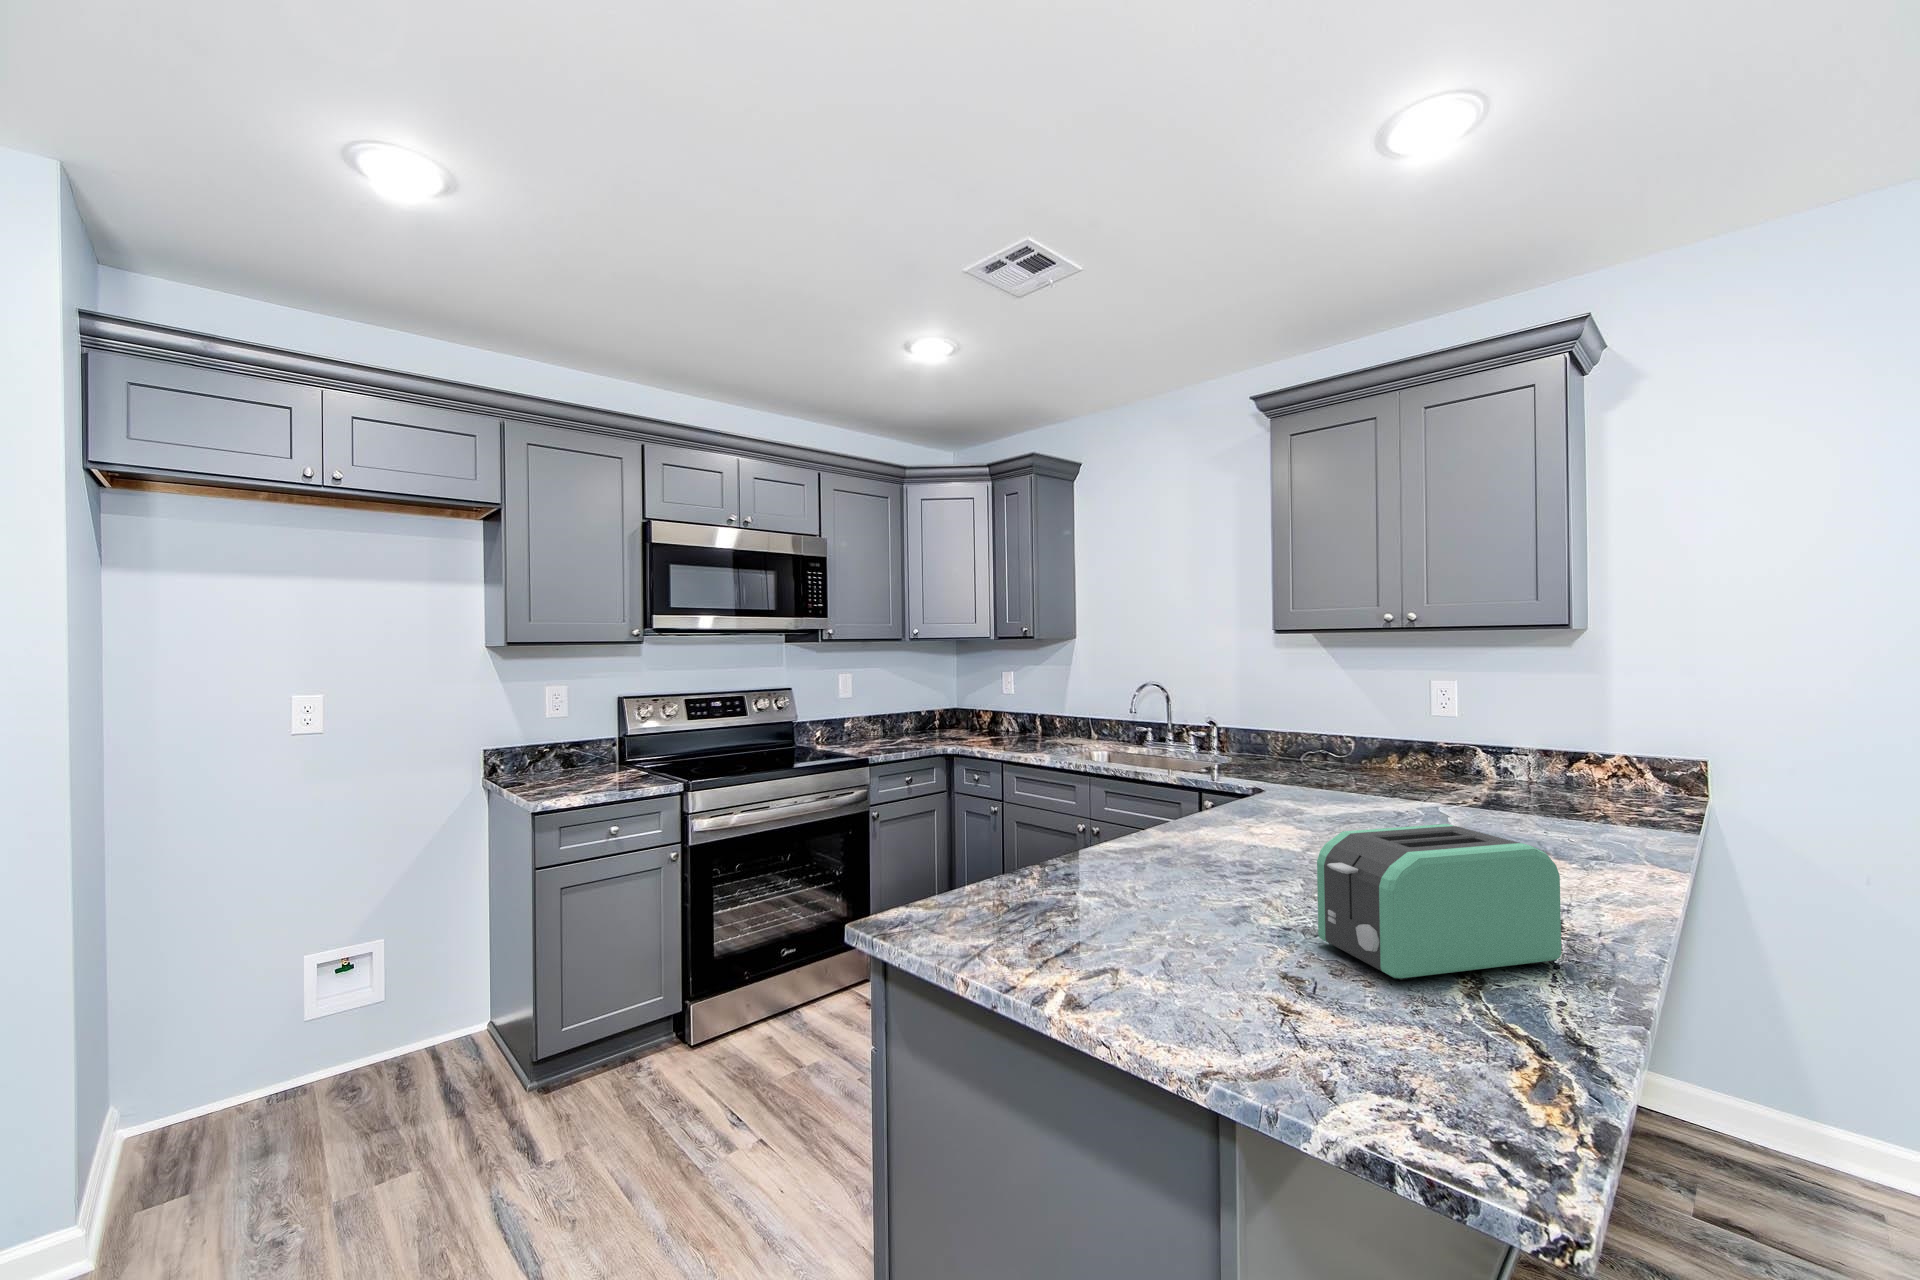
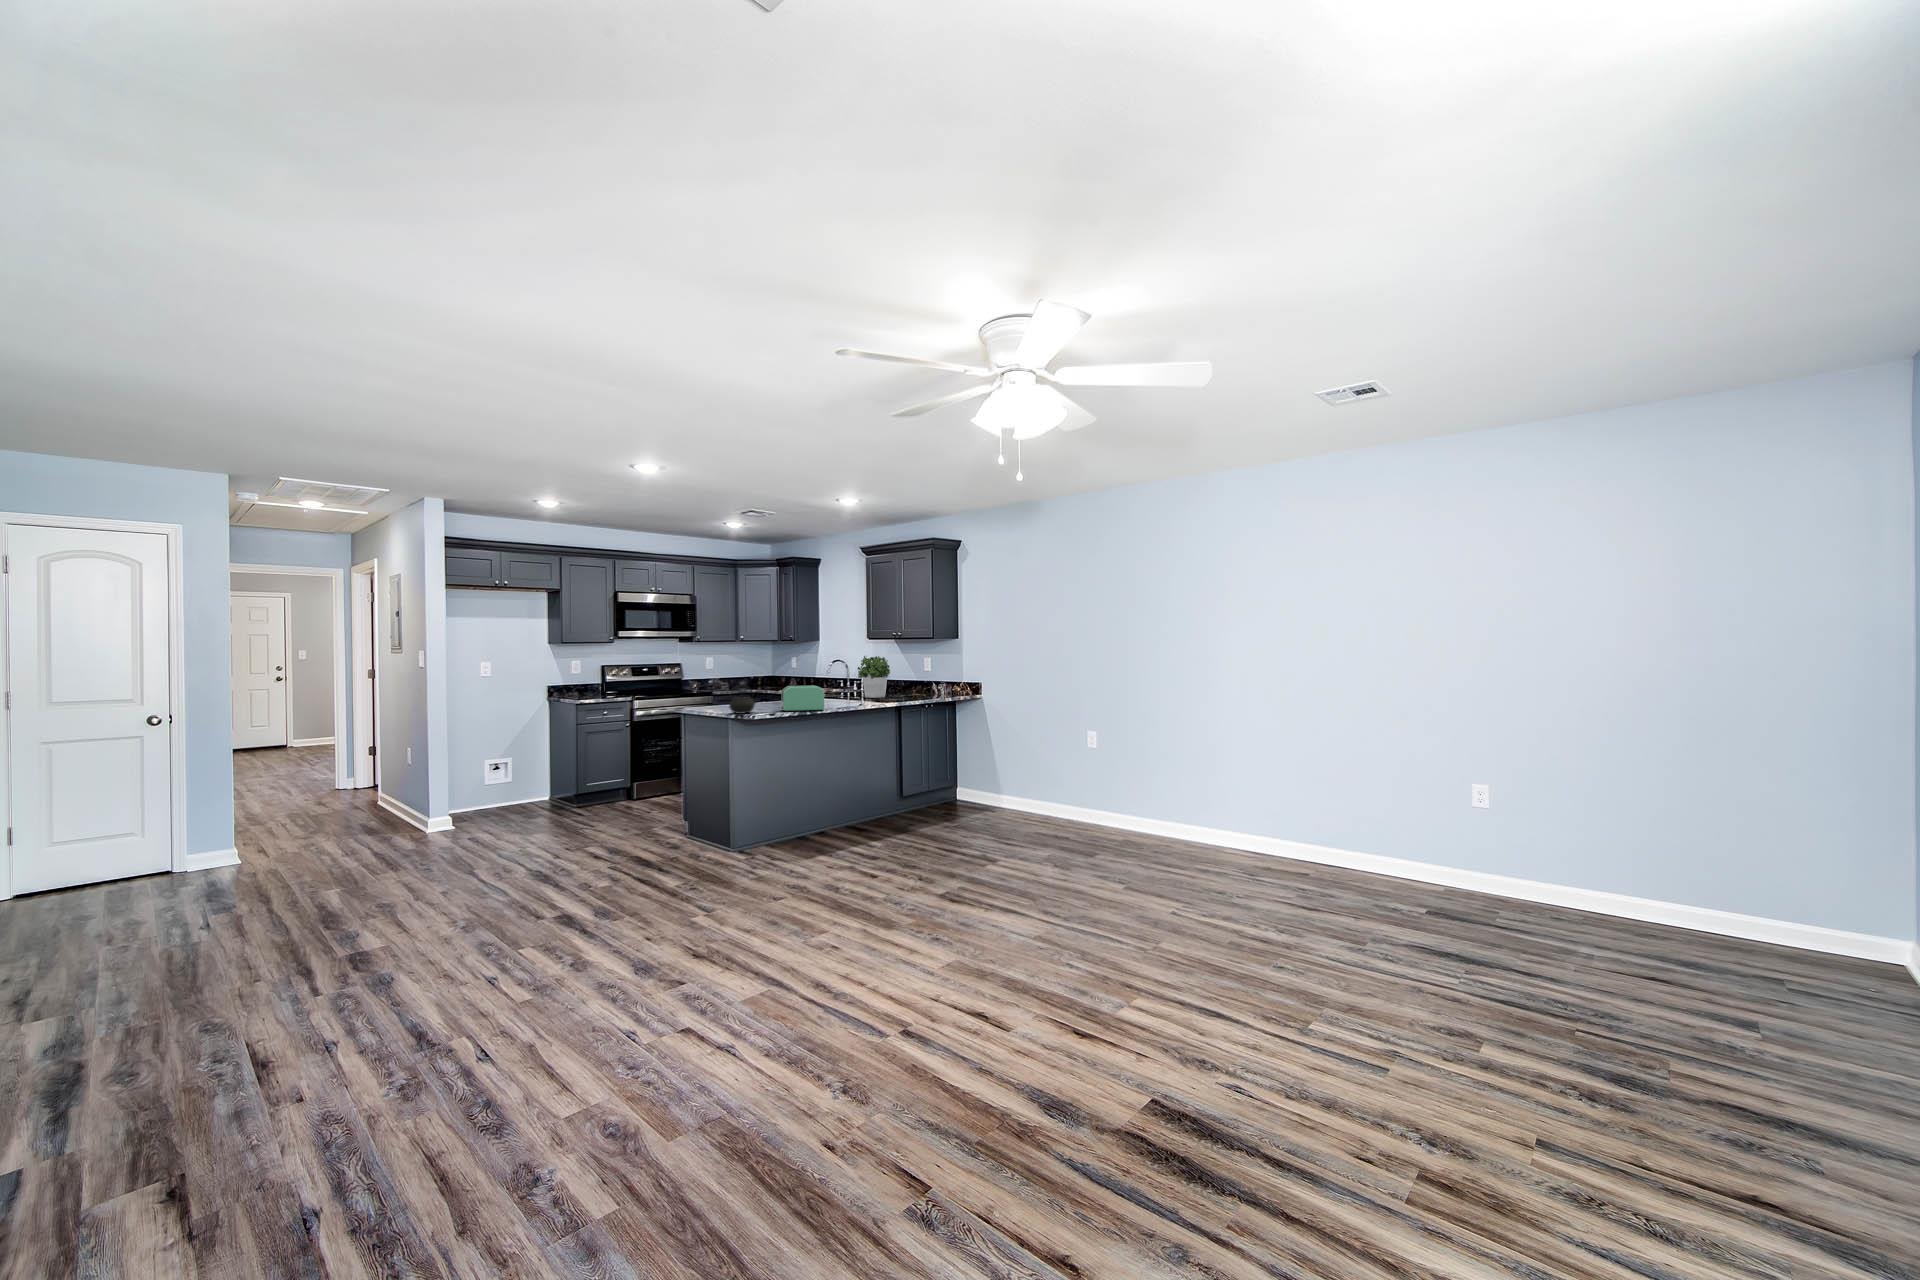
potted plant: none [1282,671,1394,795] -> present [858,656,890,698]
kettle: none [1138,858,1278,1028] -> present [729,685,756,714]

